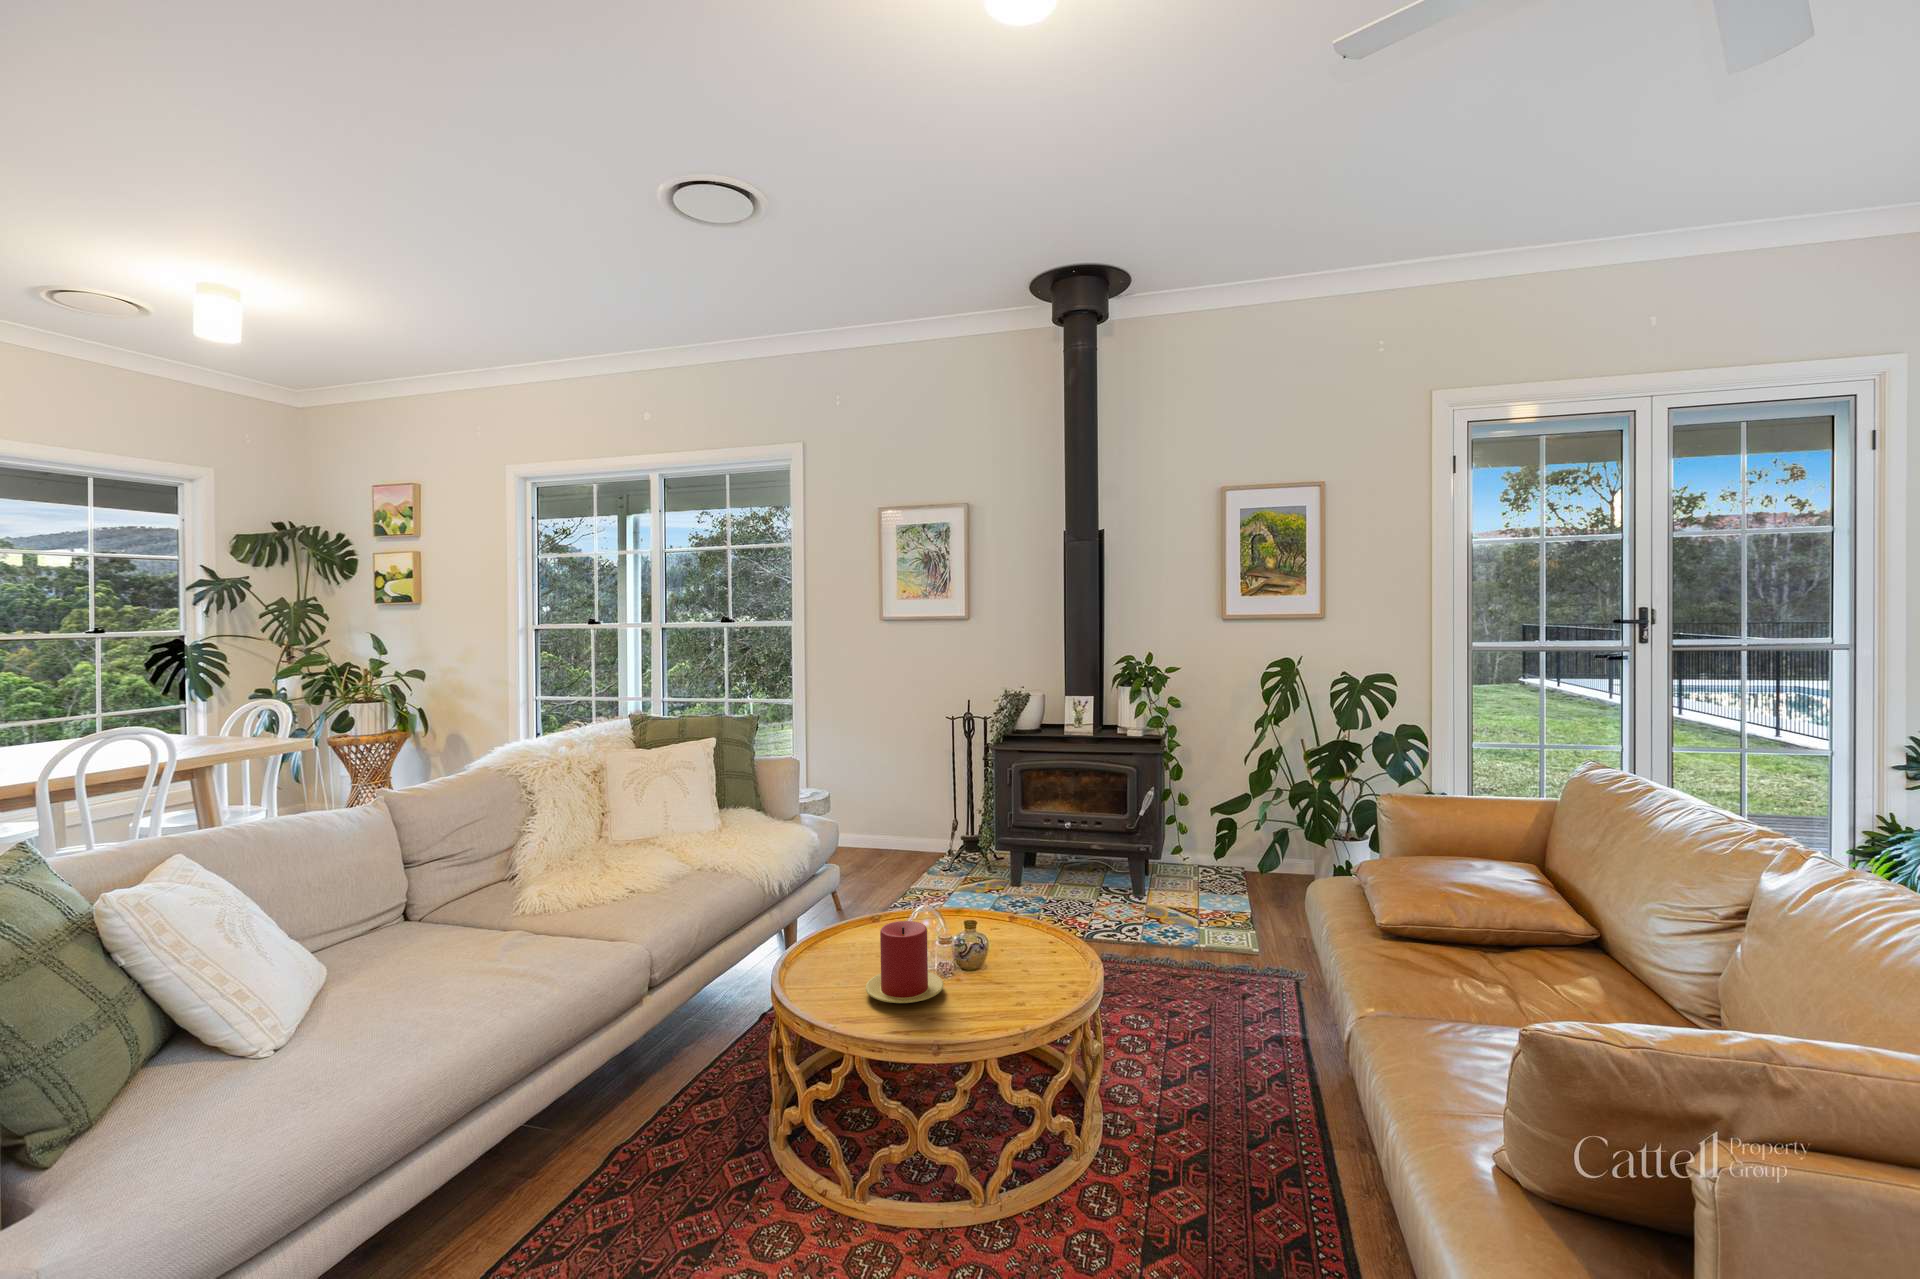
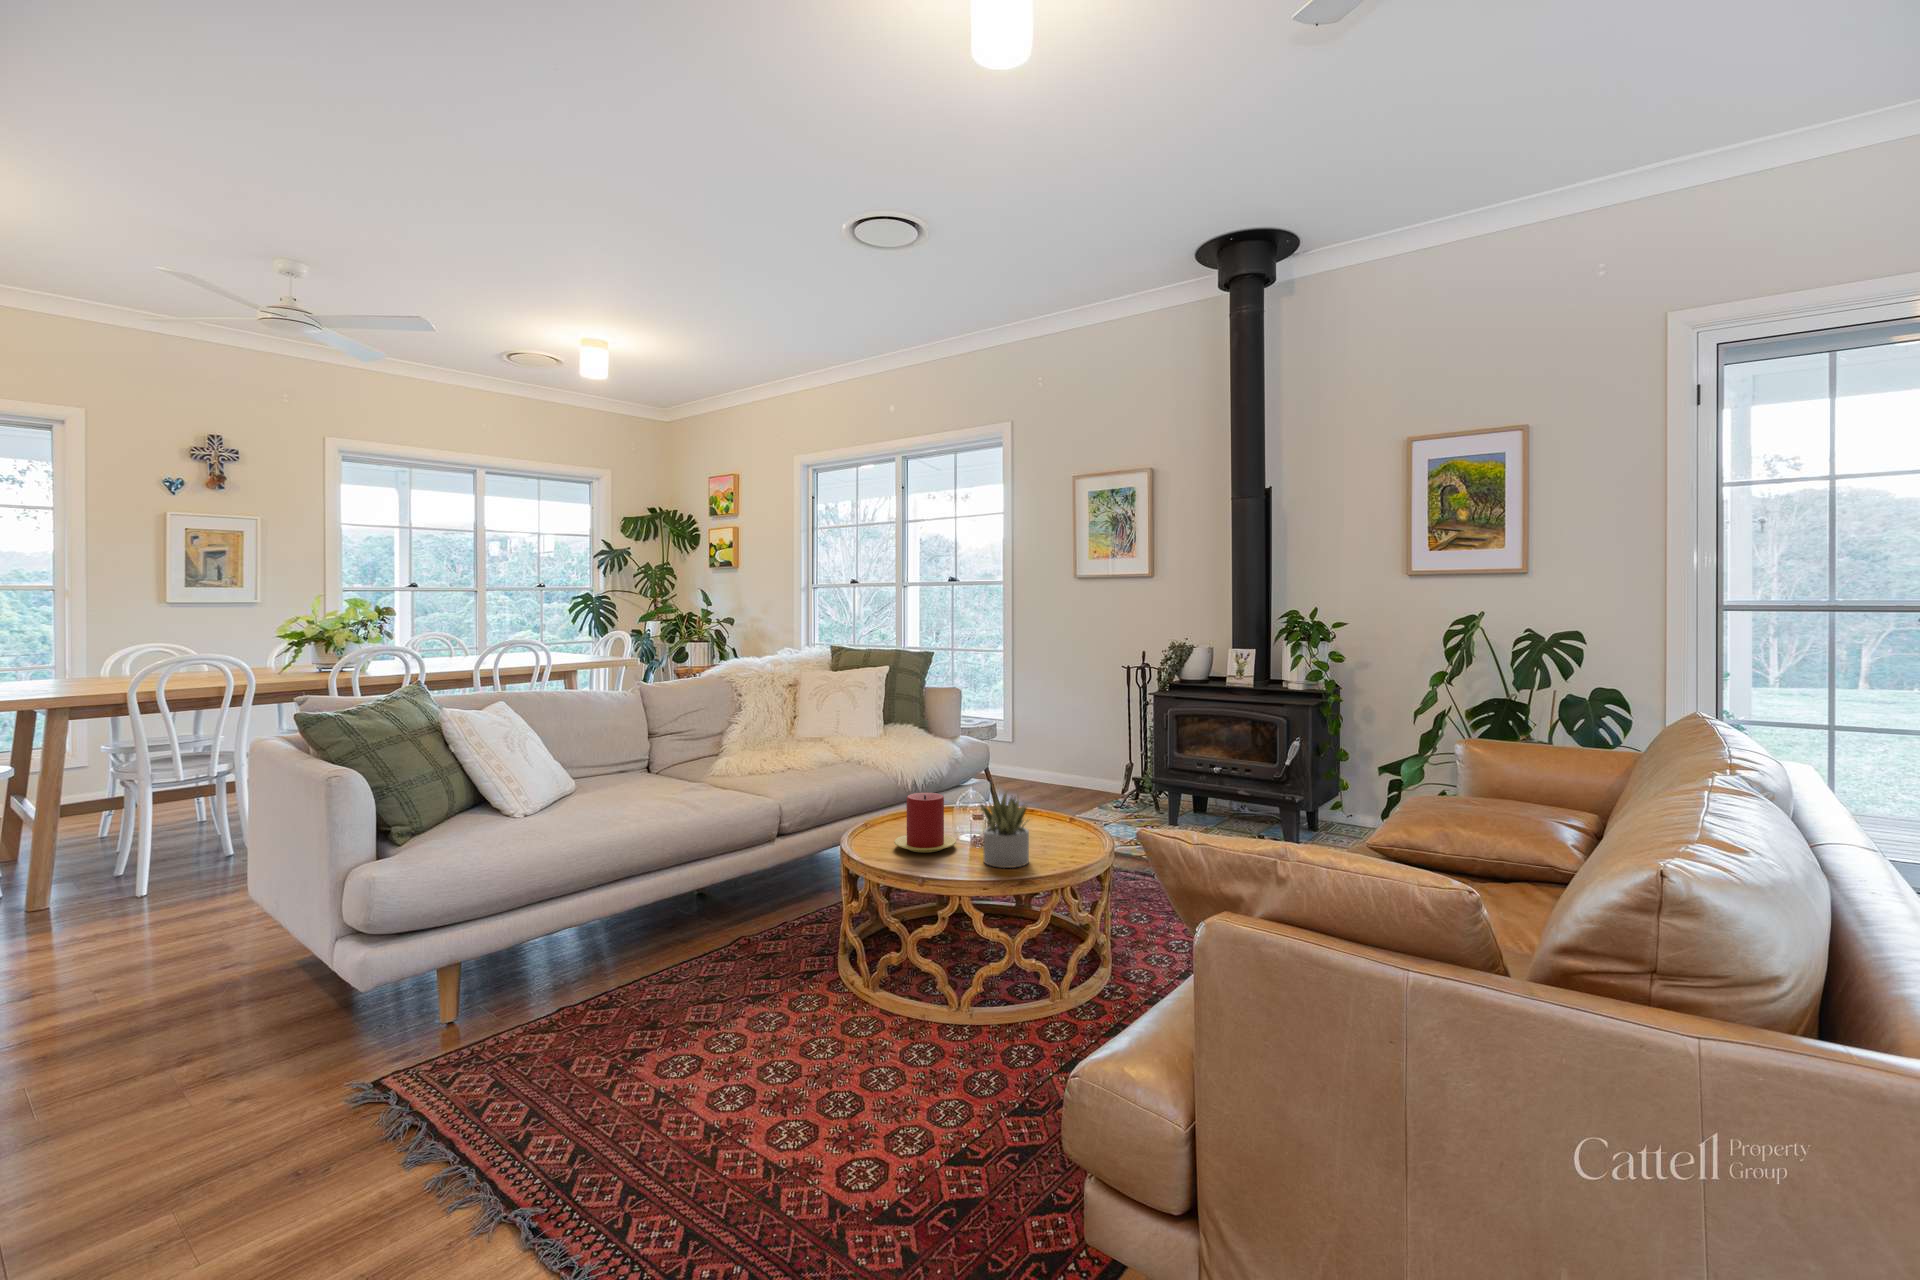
succulent plant: none [984,910,1052,1011] -> present [980,792,1029,868]

